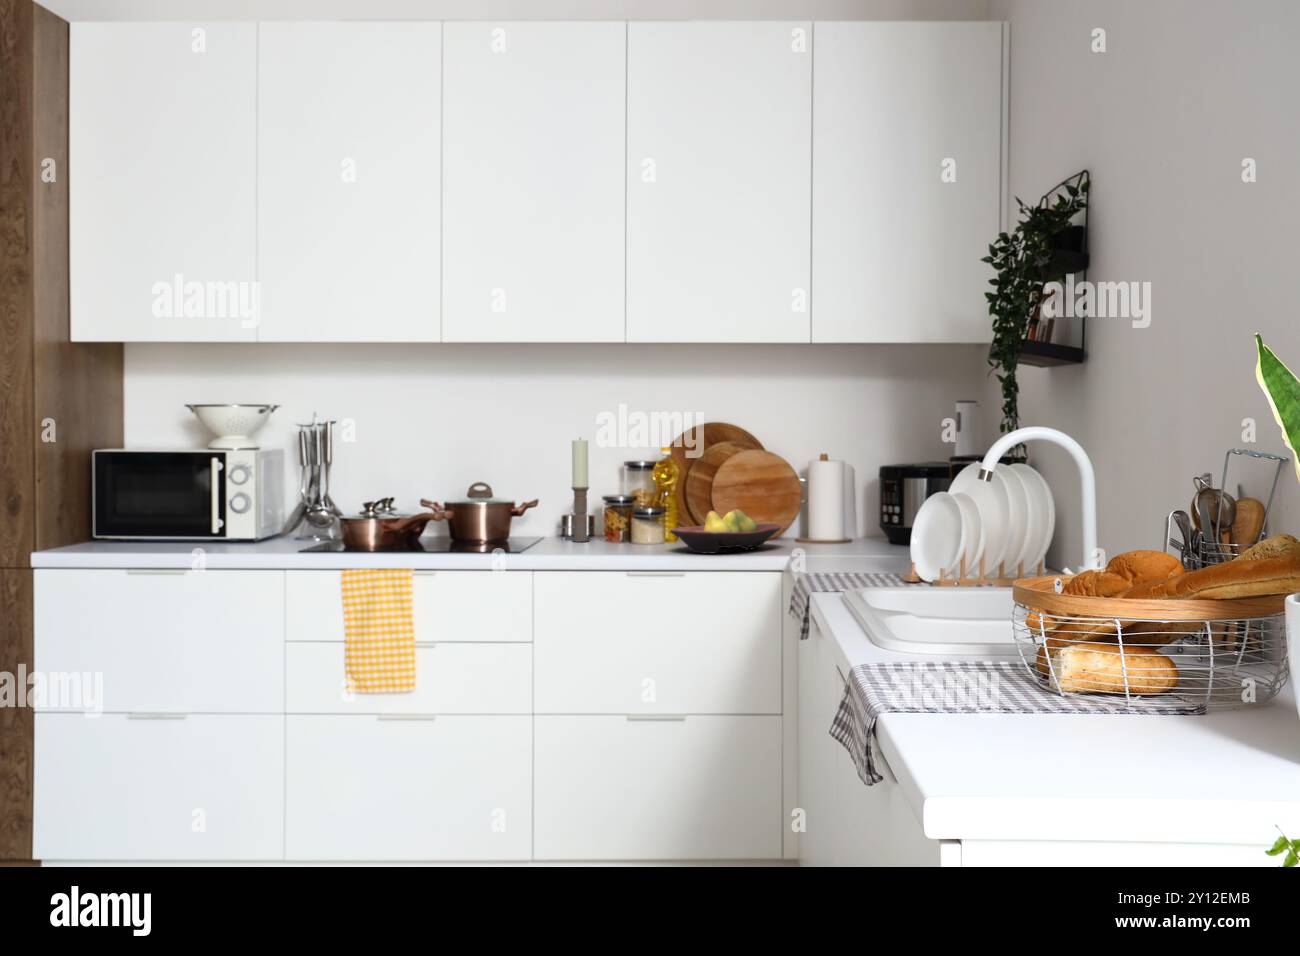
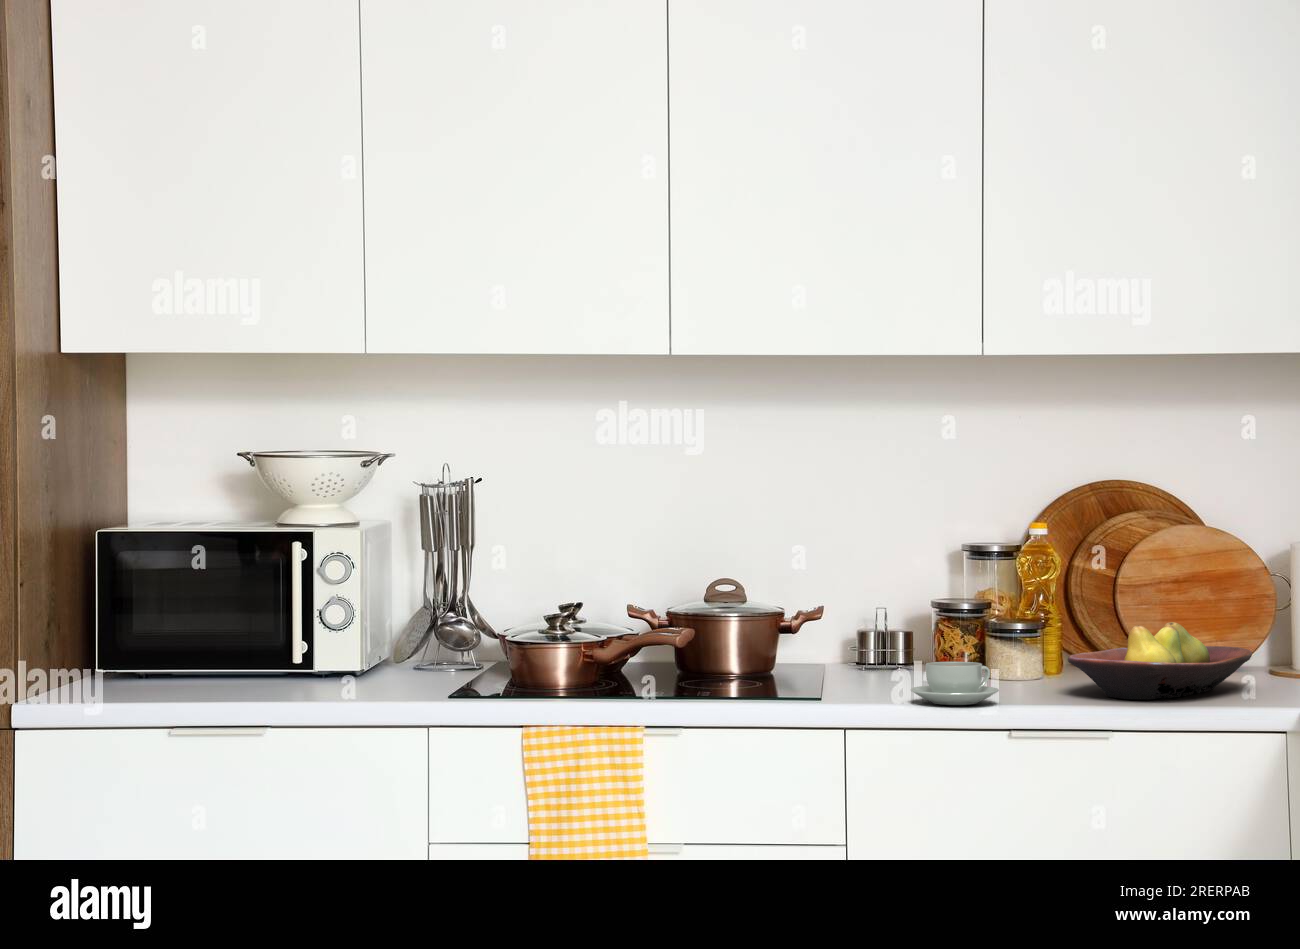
candle: present [572,440,589,542] -> none [879,503,910,675]
coffee cup: none [573,532,624,556] -> present [911,662,999,705]

